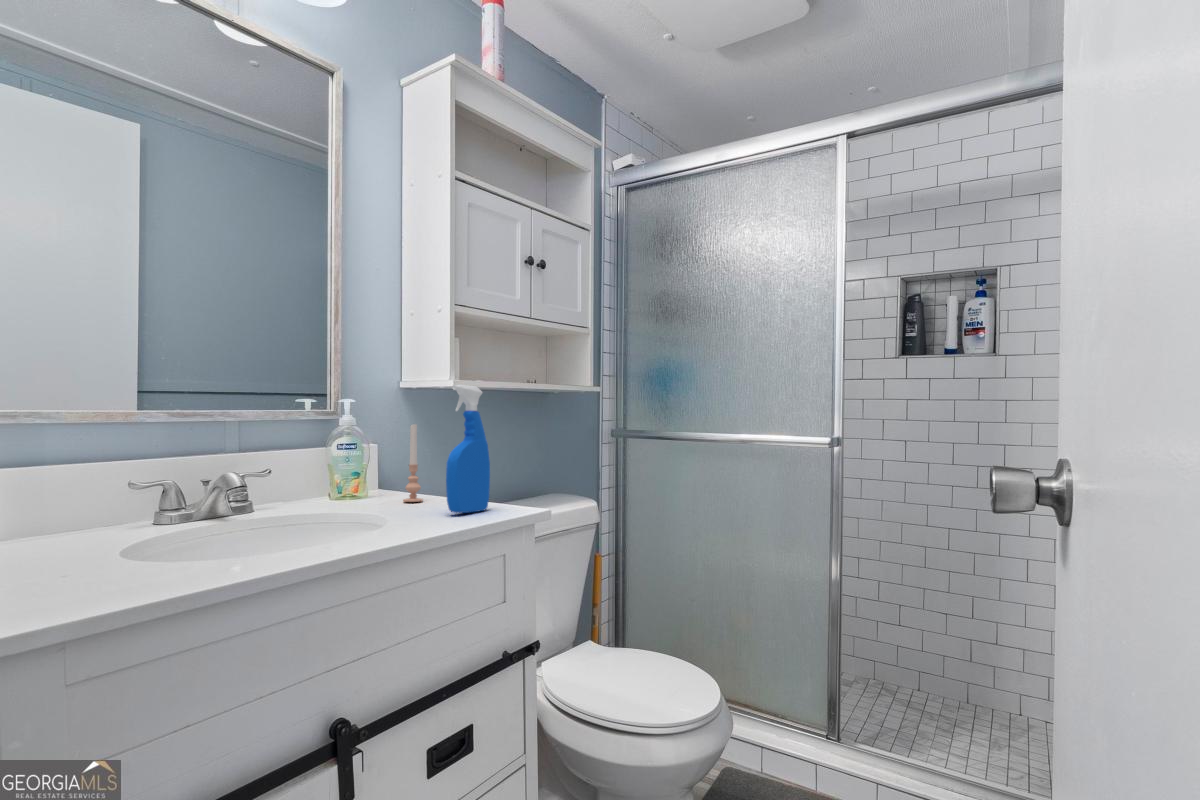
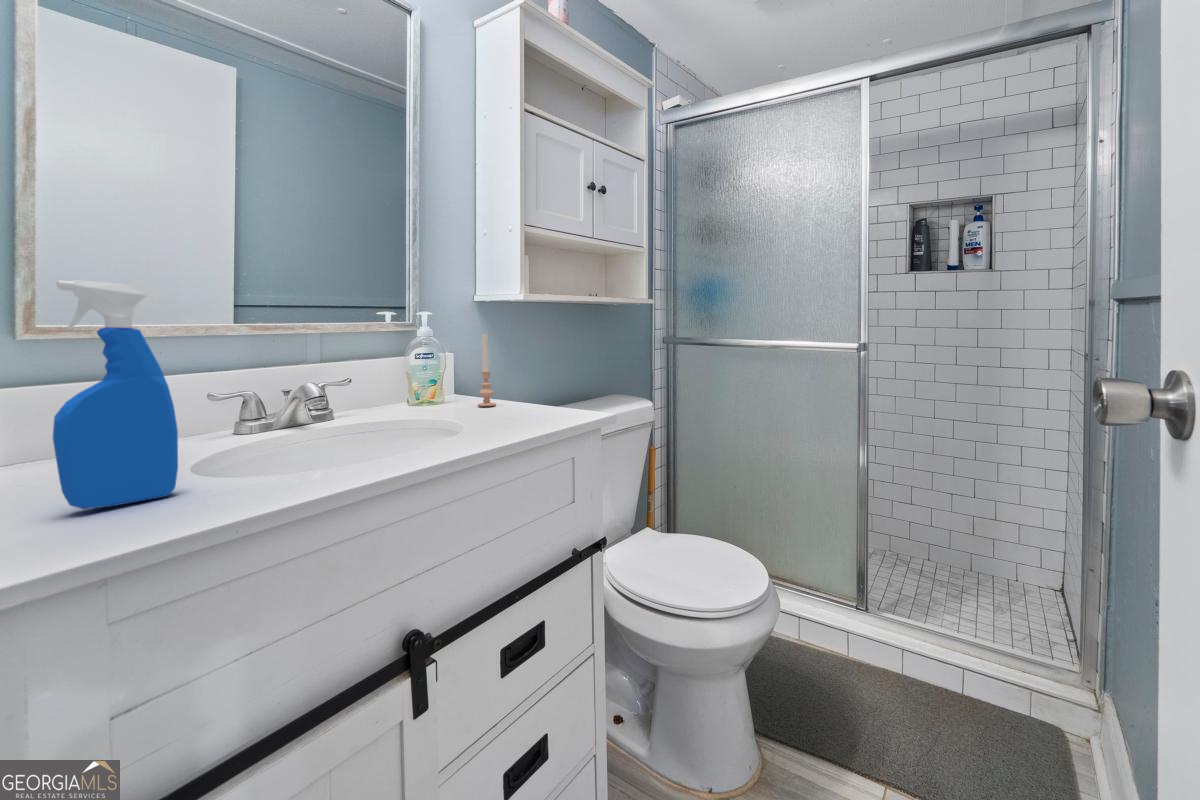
spray bottle: present [446,385,490,513] -> present [53,280,178,509]

